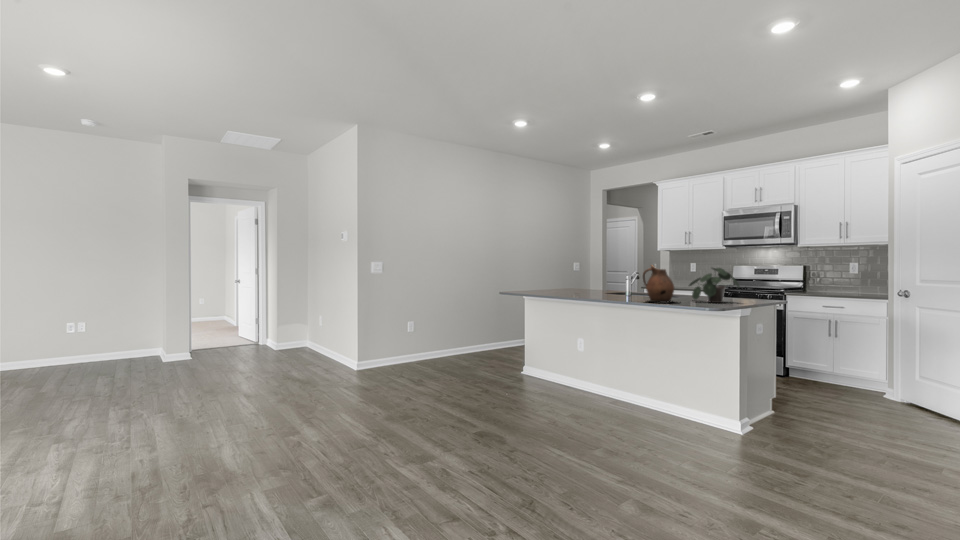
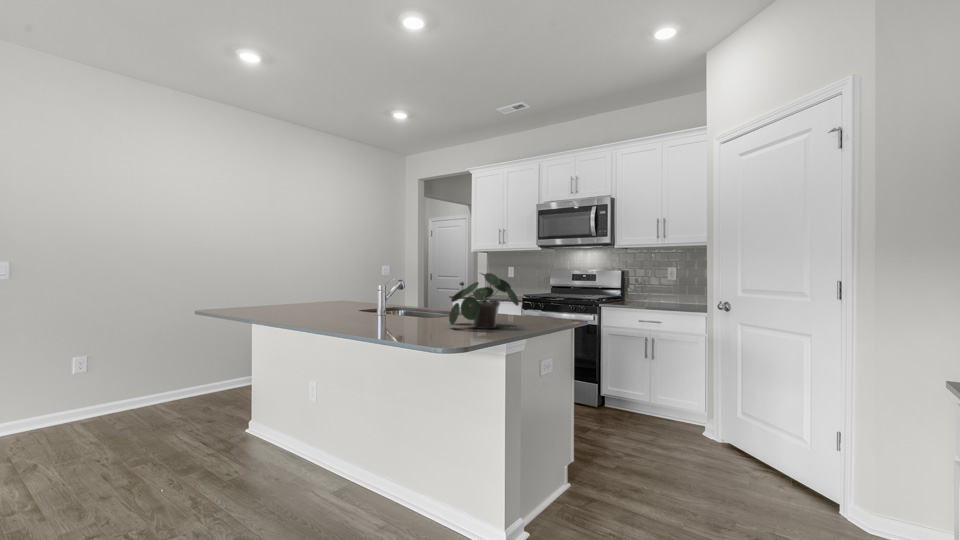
ceramic pitcher: present [643,265,674,303] -> none [363,268,424,335]

